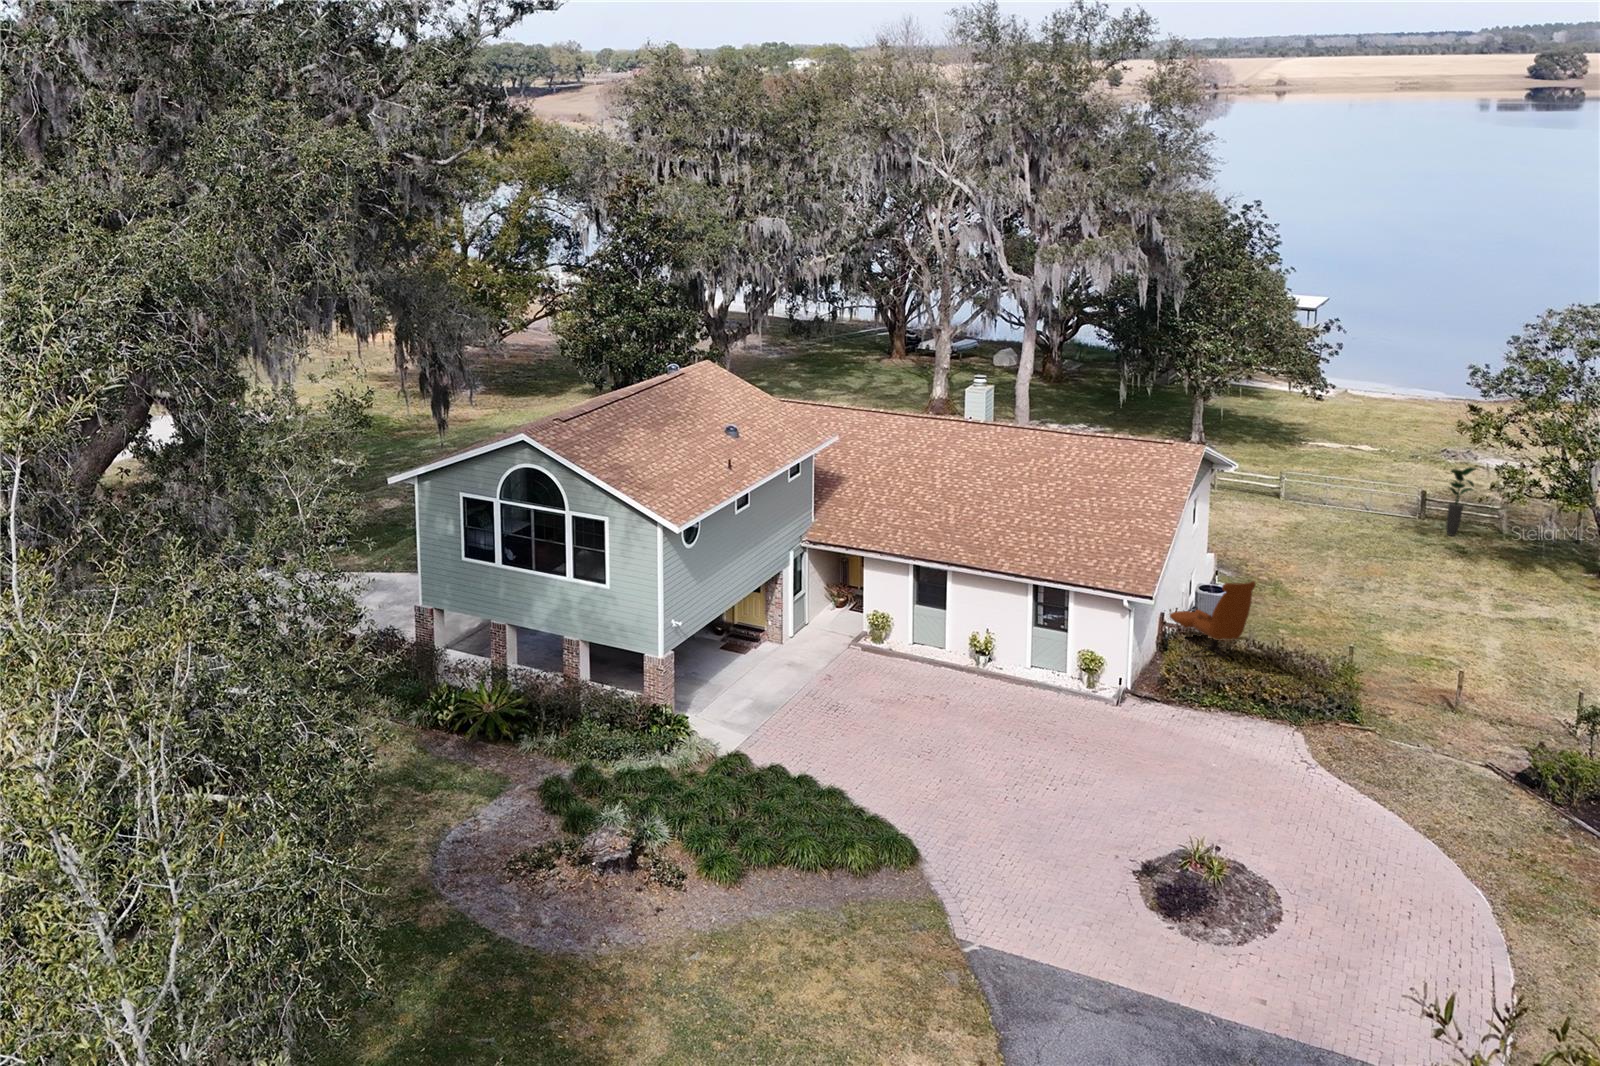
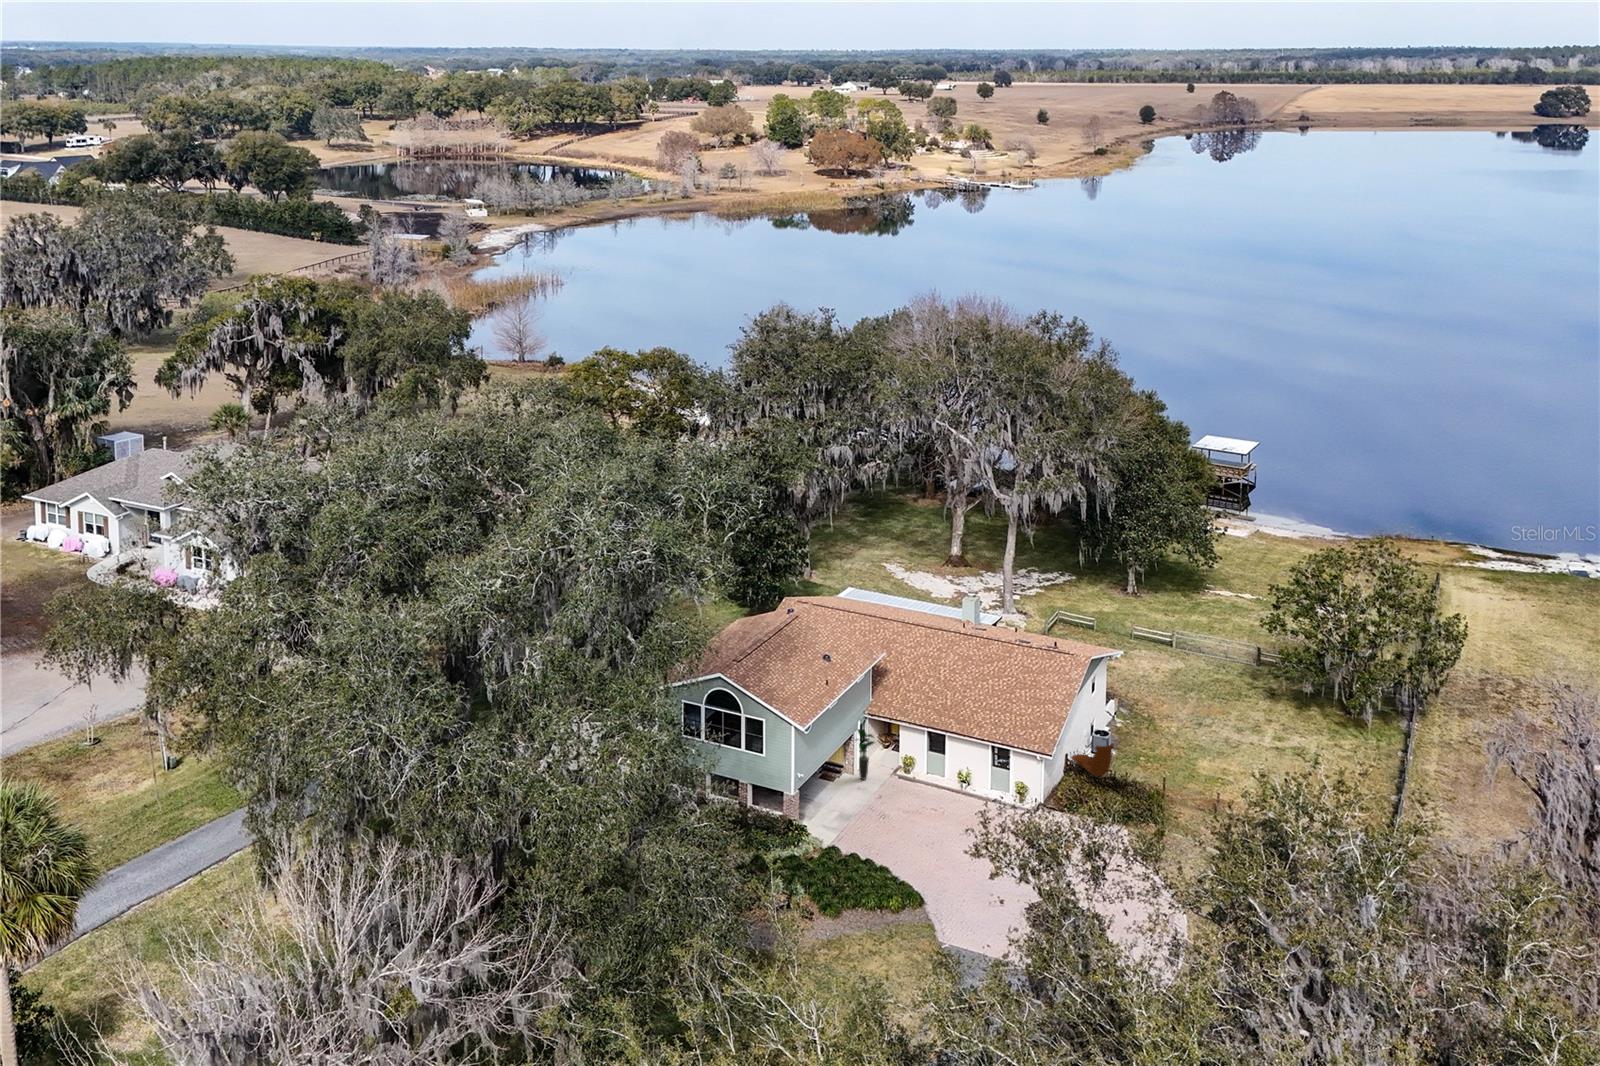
potted plant: present [1446,467,1478,536] -> present [856,729,874,780]

